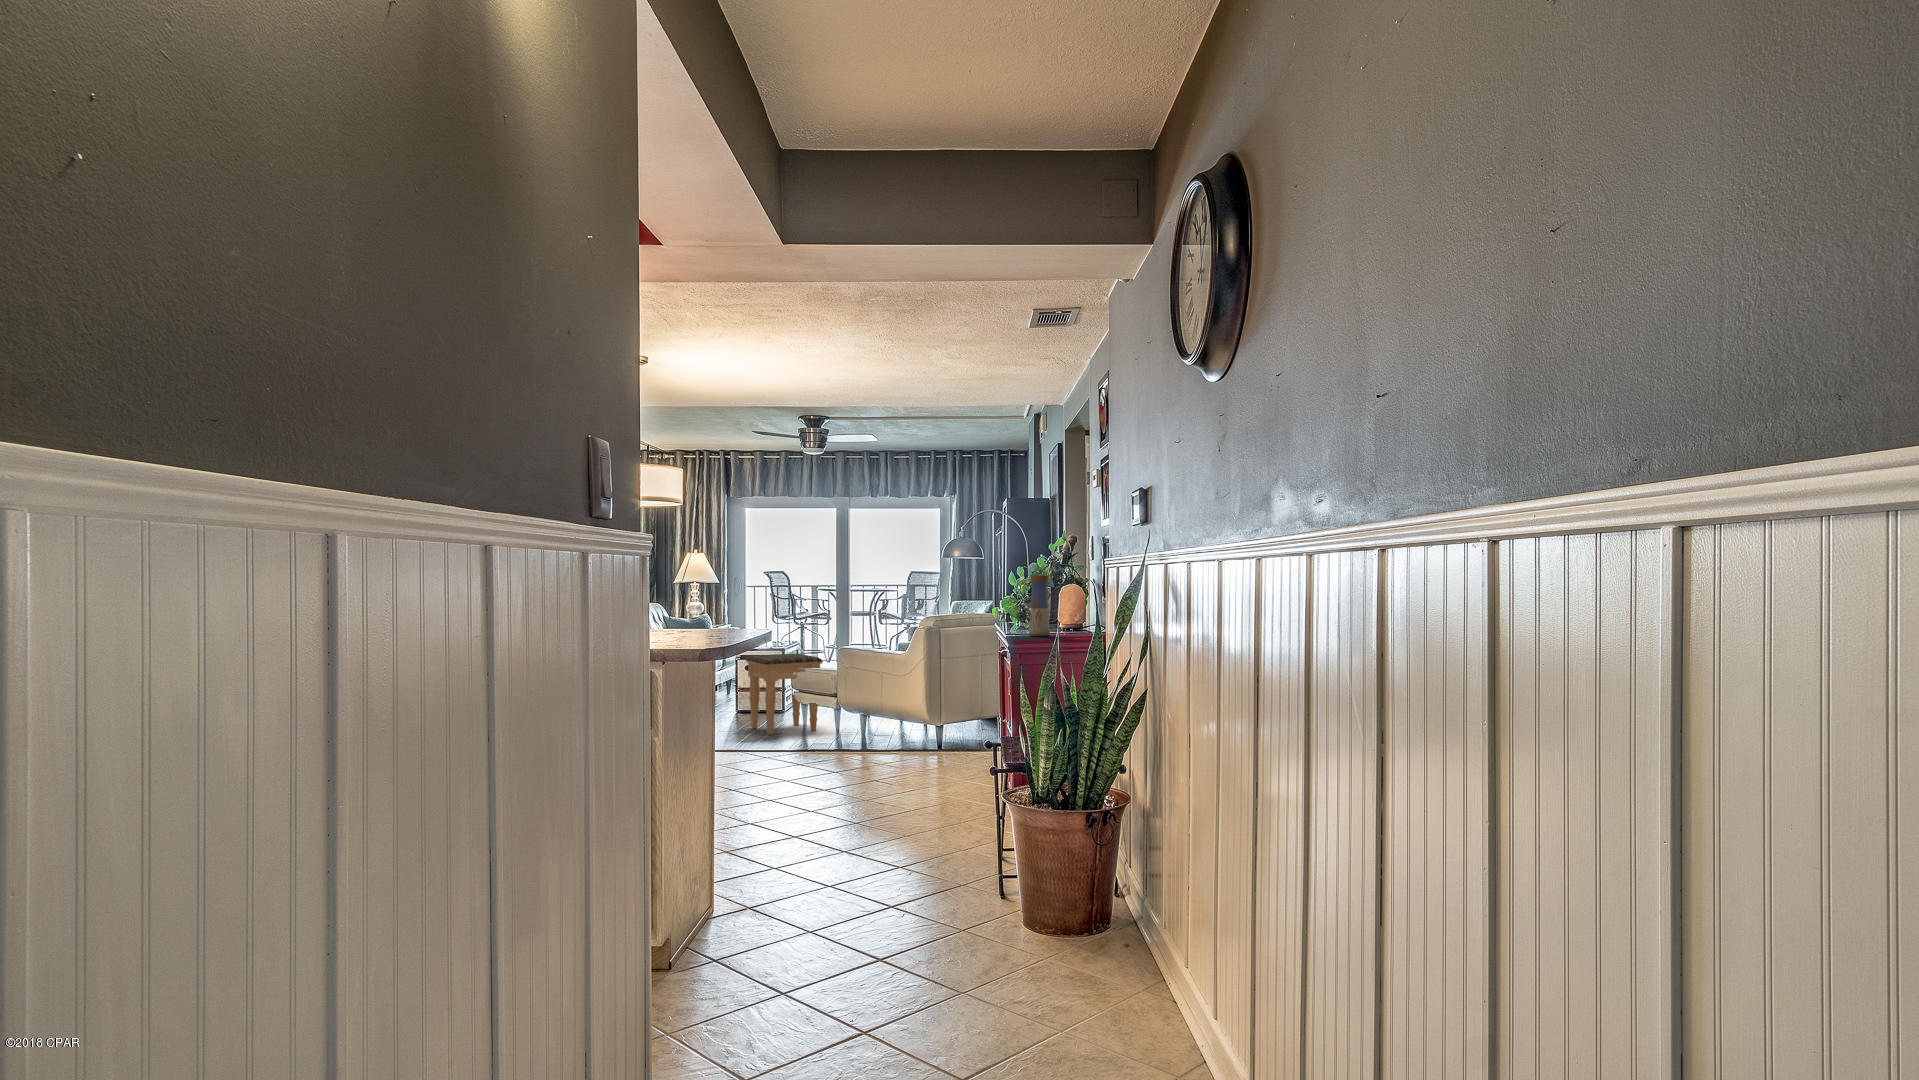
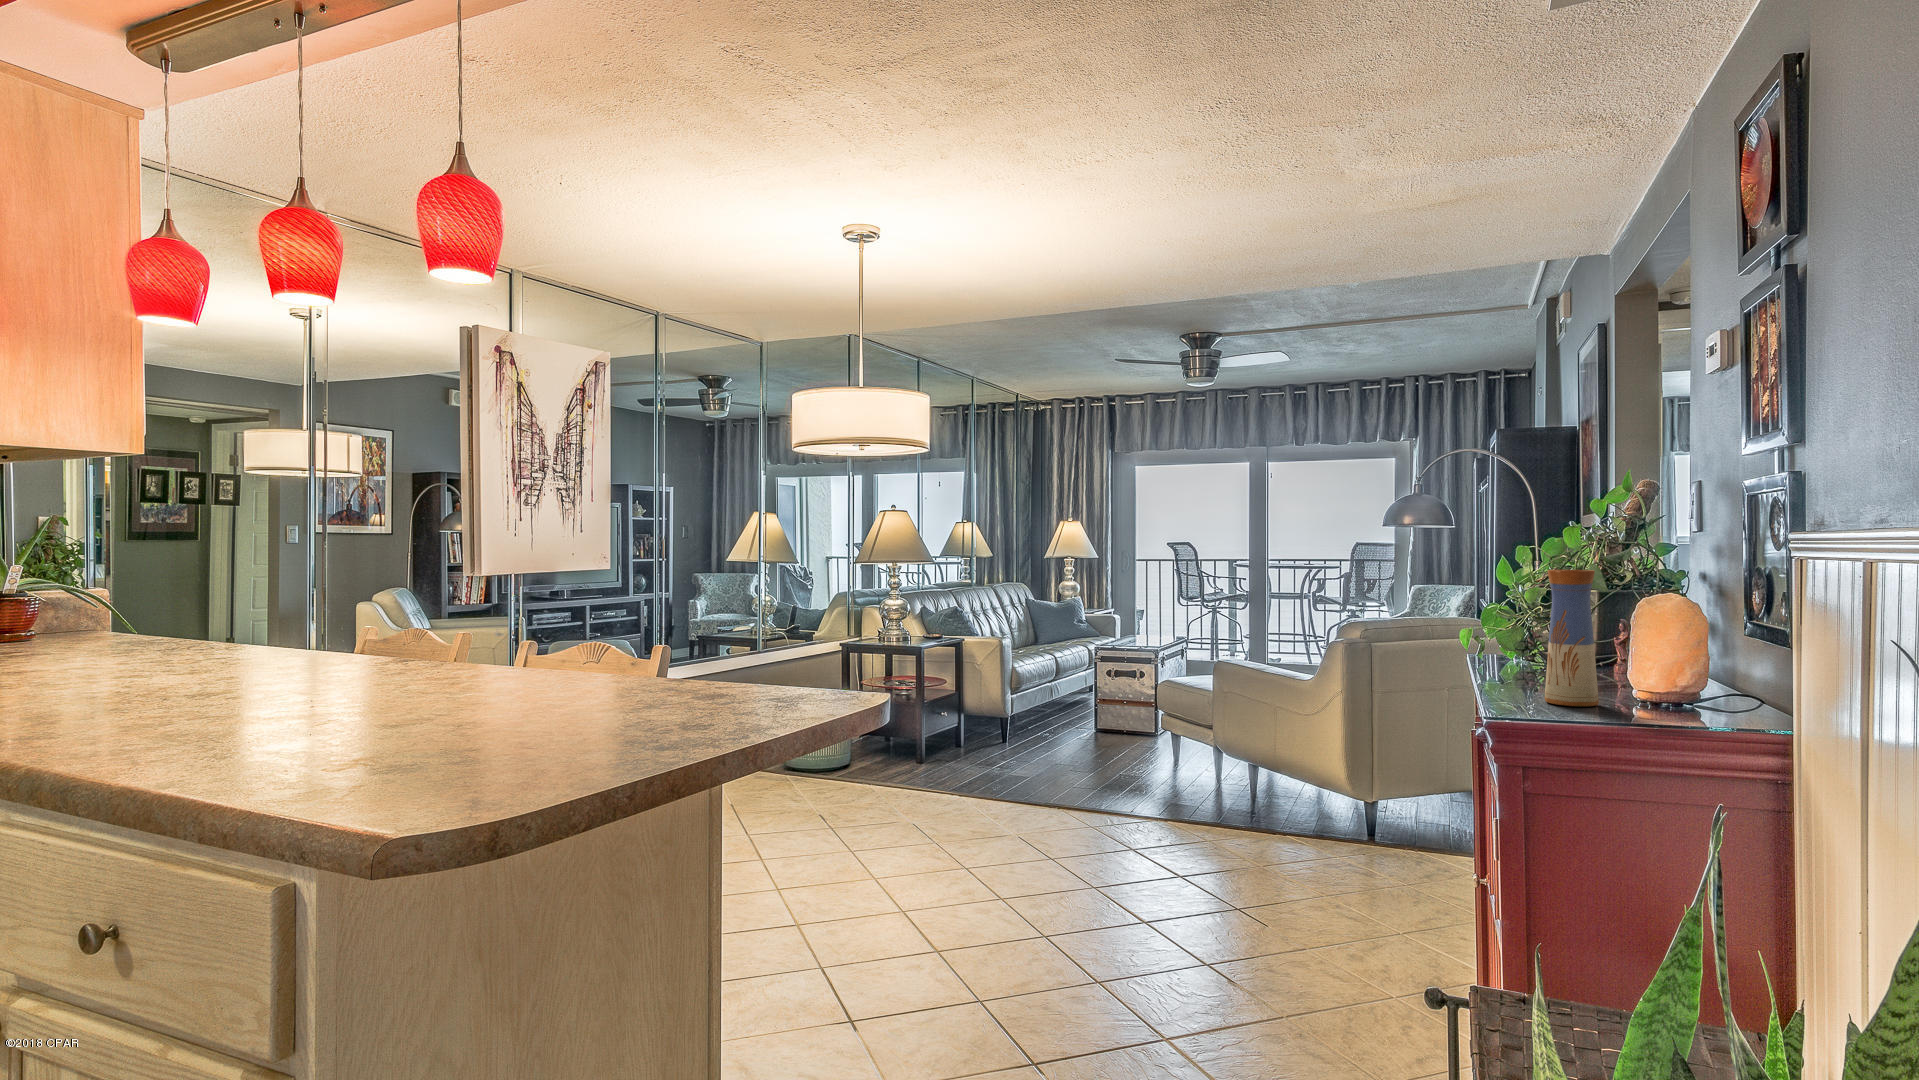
footstool: present [746,654,823,735] -> none [1094,663,1197,778]

